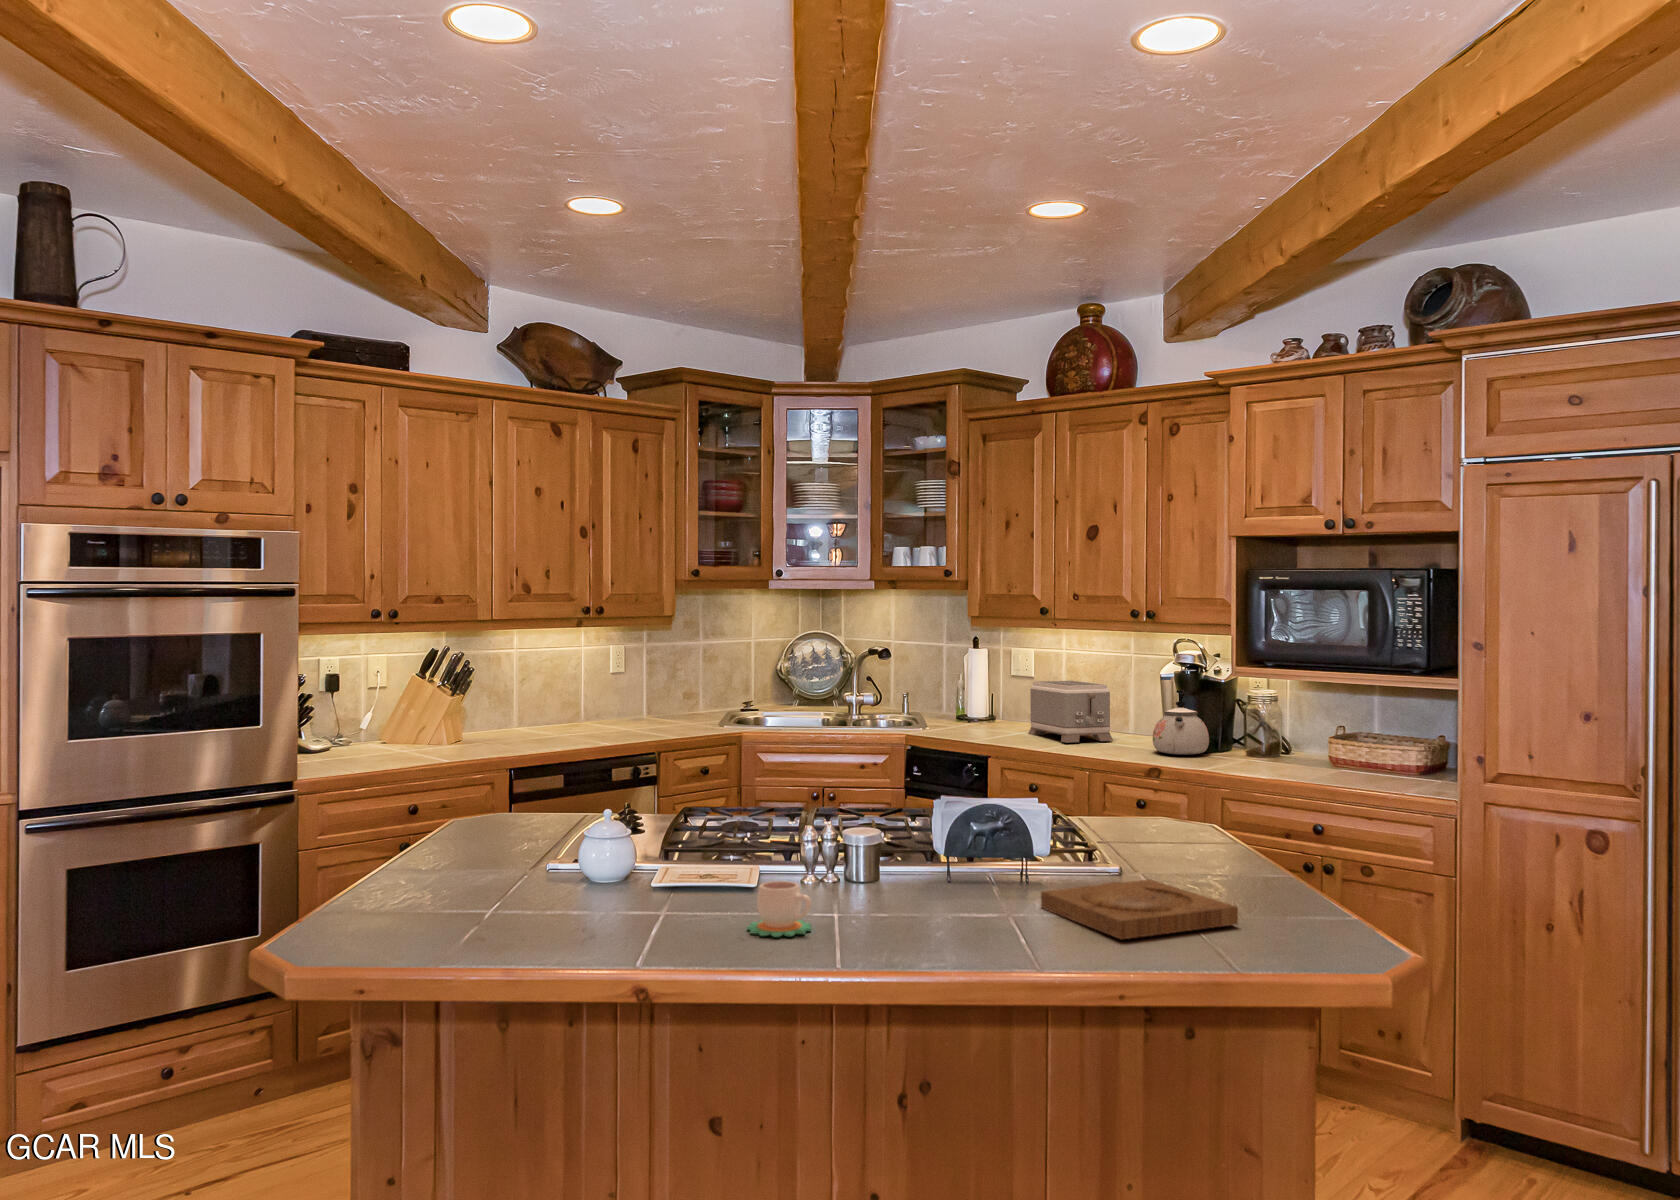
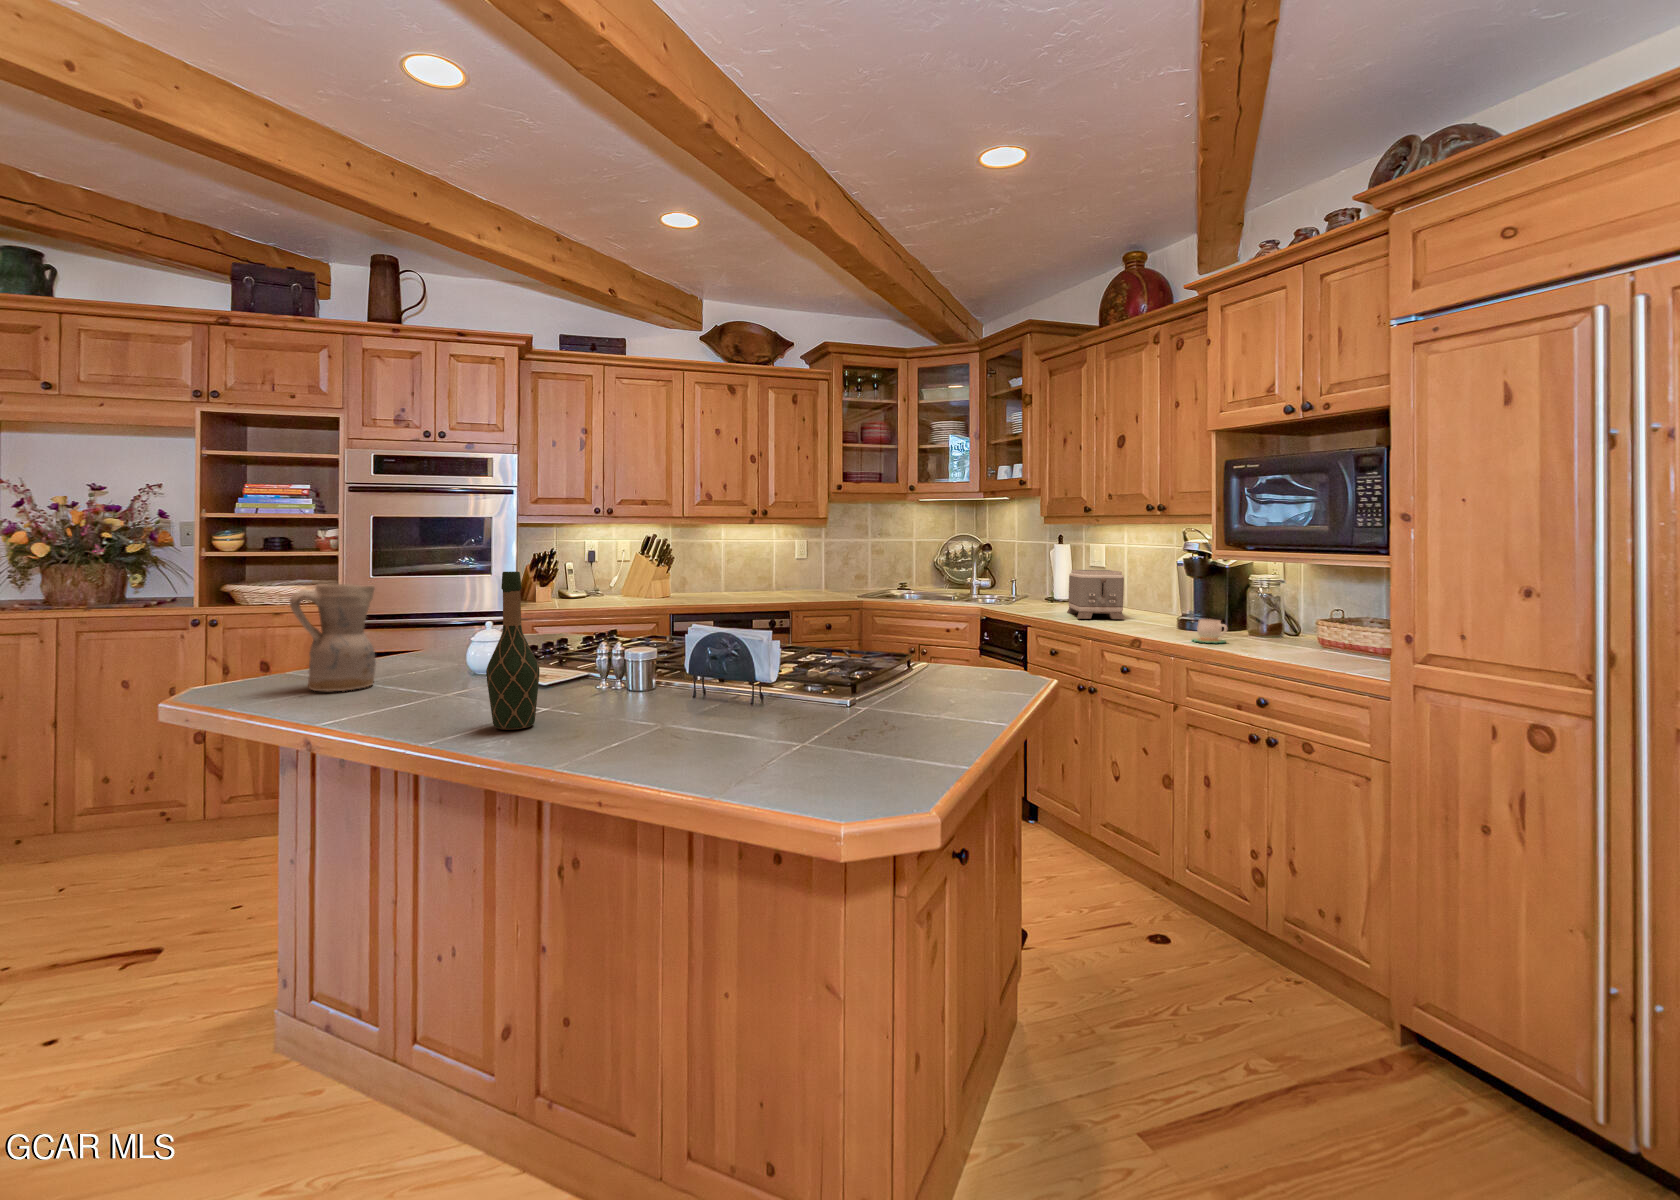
kettle: present [1153,690,1209,755] -> none [1139,574,1191,631]
wine bottle: none [874,754,929,932] -> present [486,572,540,730]
ceramic pitcher: none [493,771,573,917] -> present [290,584,376,692]
tray: present [1041,880,1238,939] -> none [640,710,799,759]
mug: present [747,881,812,937] -> present [1193,619,1227,643]

